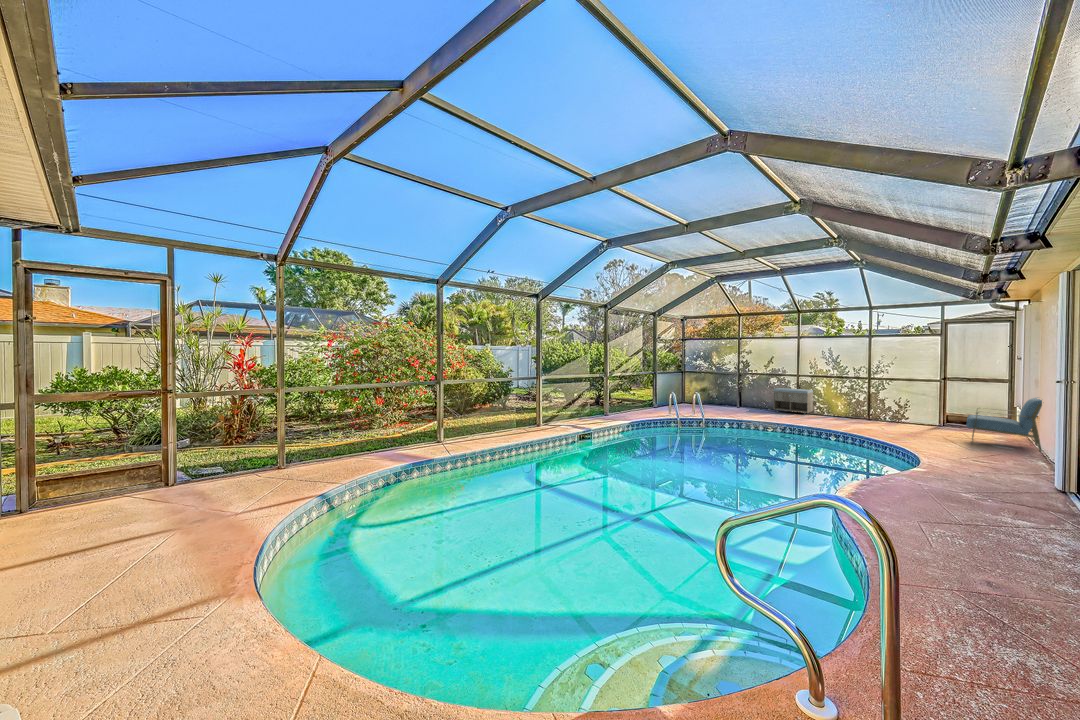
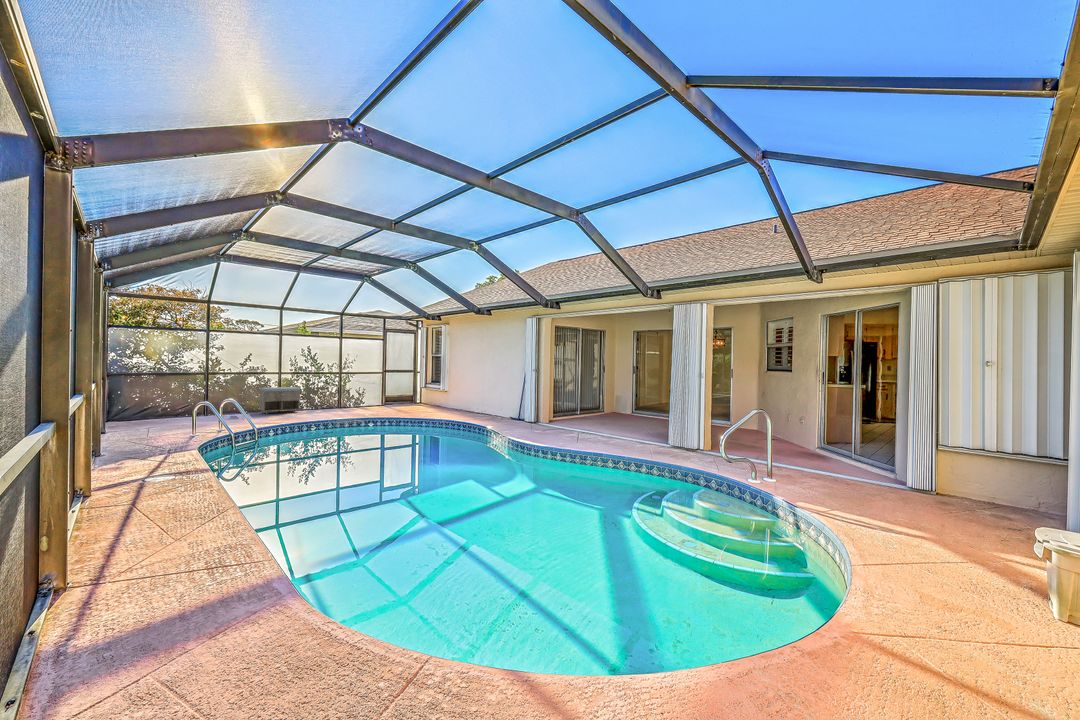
chair: present [967,397,1042,452] -> none [426,379,463,411]

